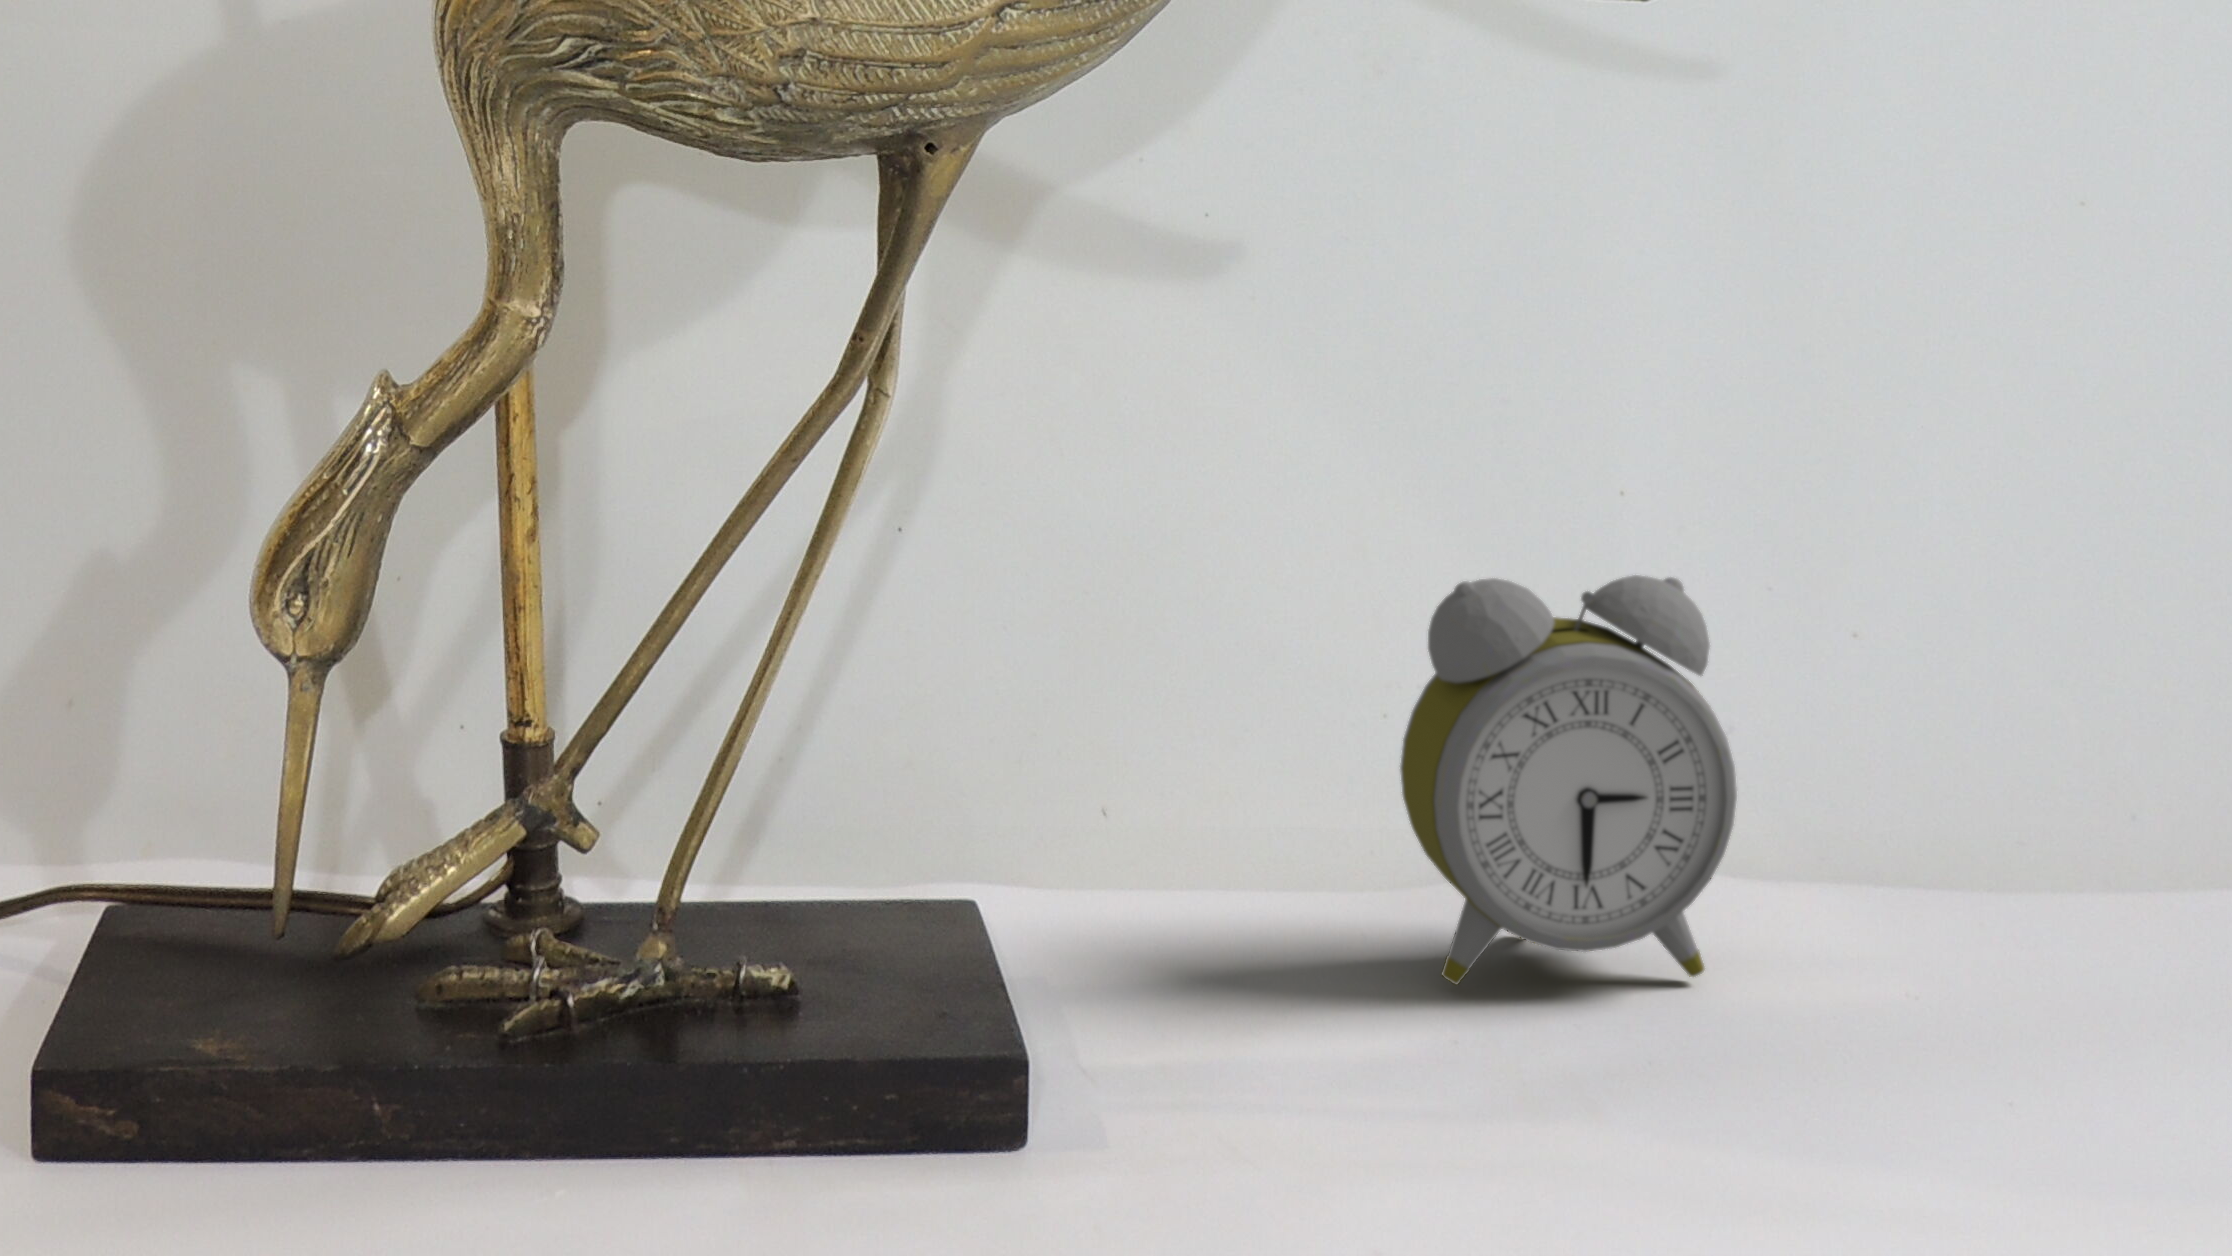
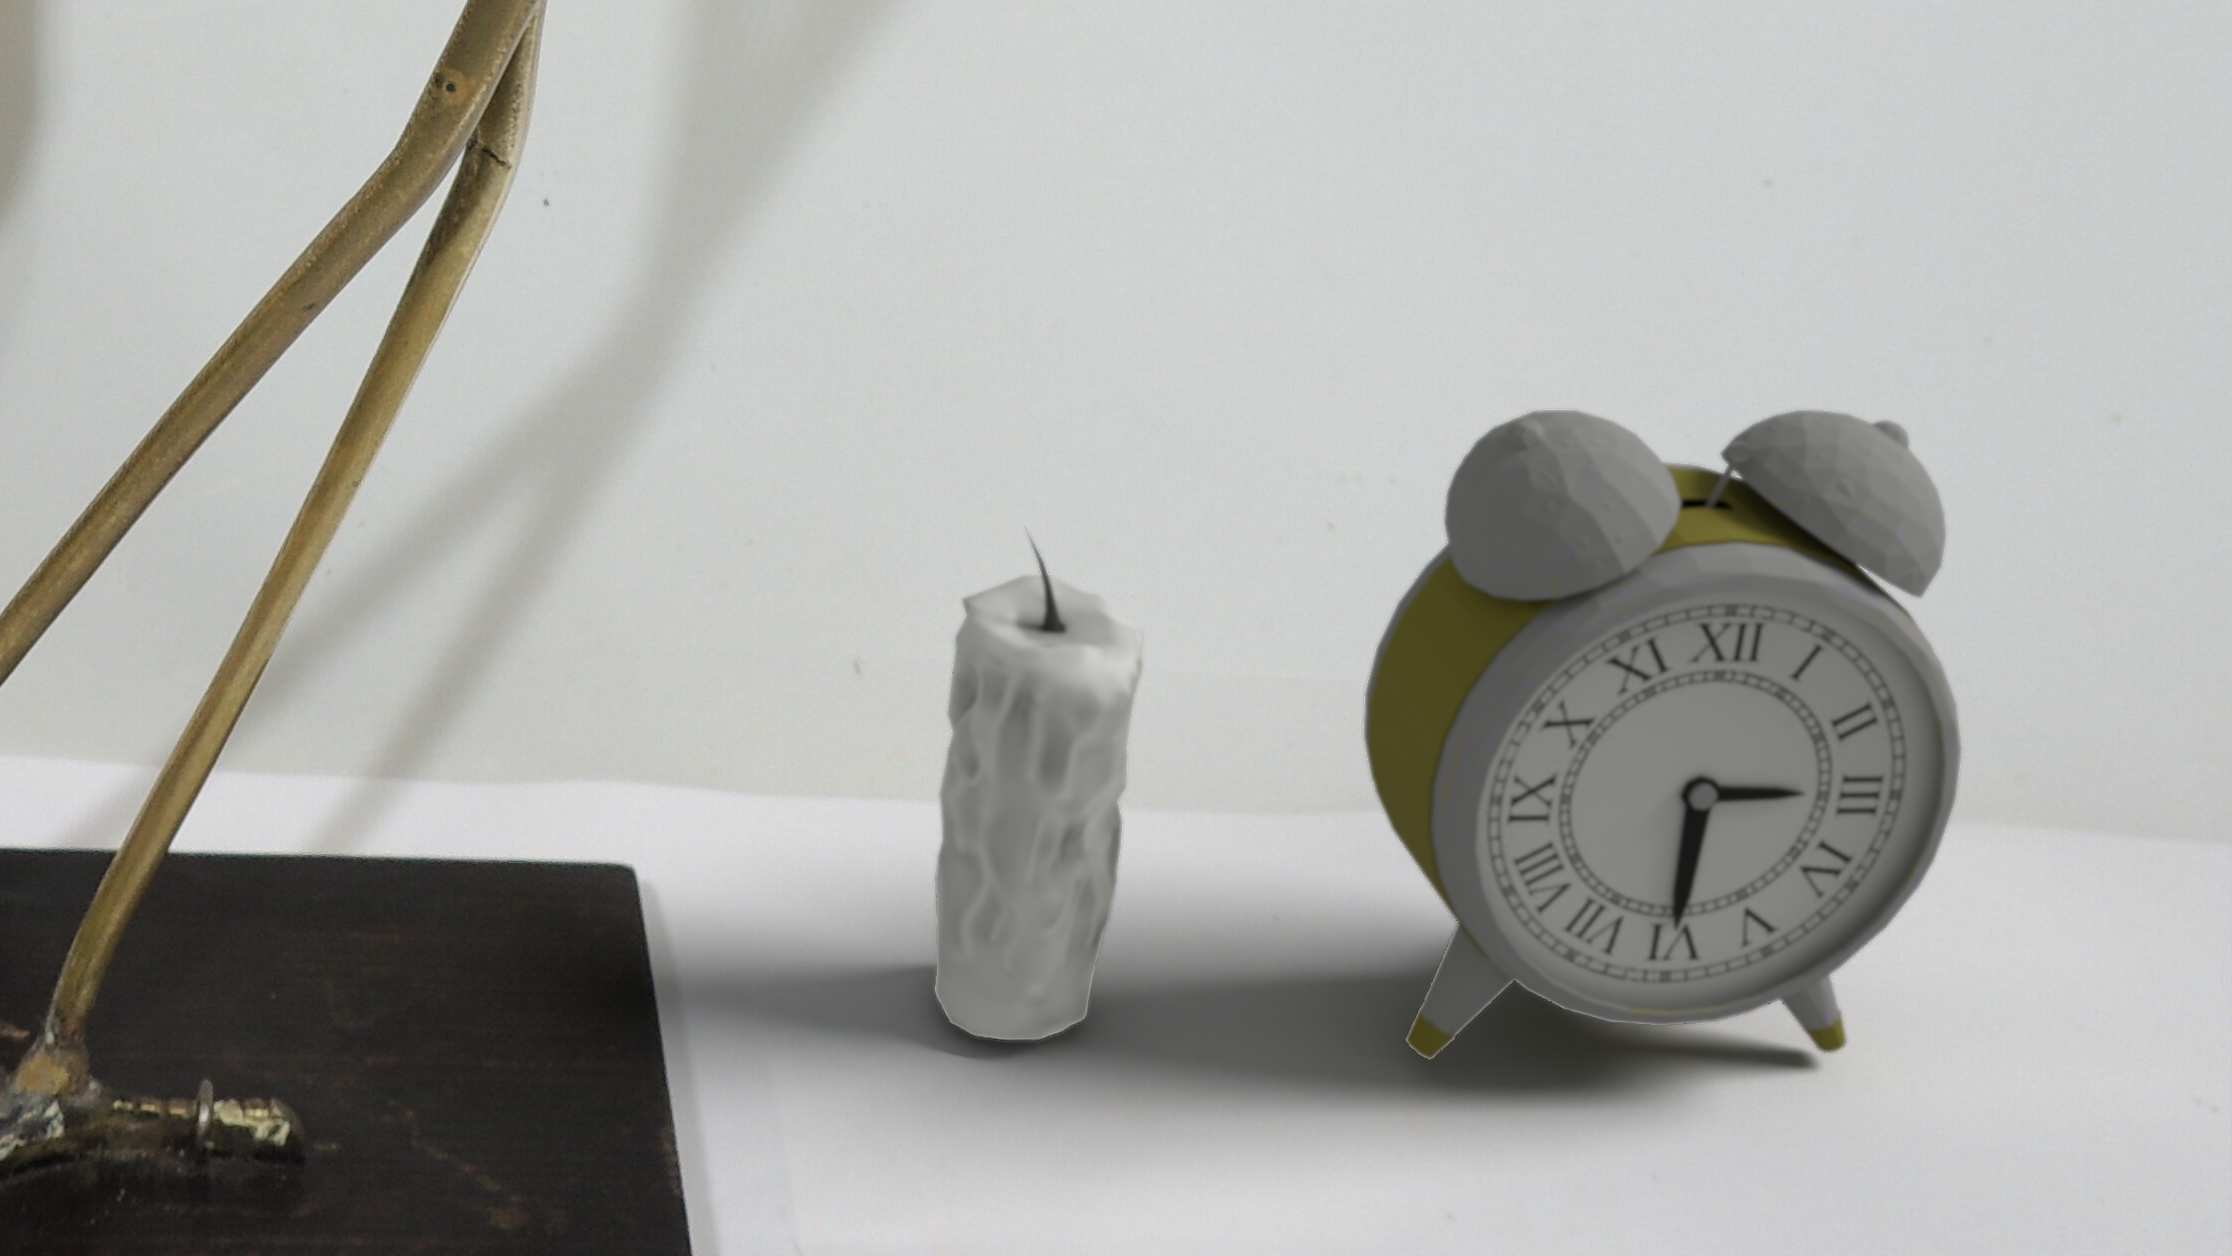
candle: none [1155,658,1264,983] -> present [934,546,1144,1040]

